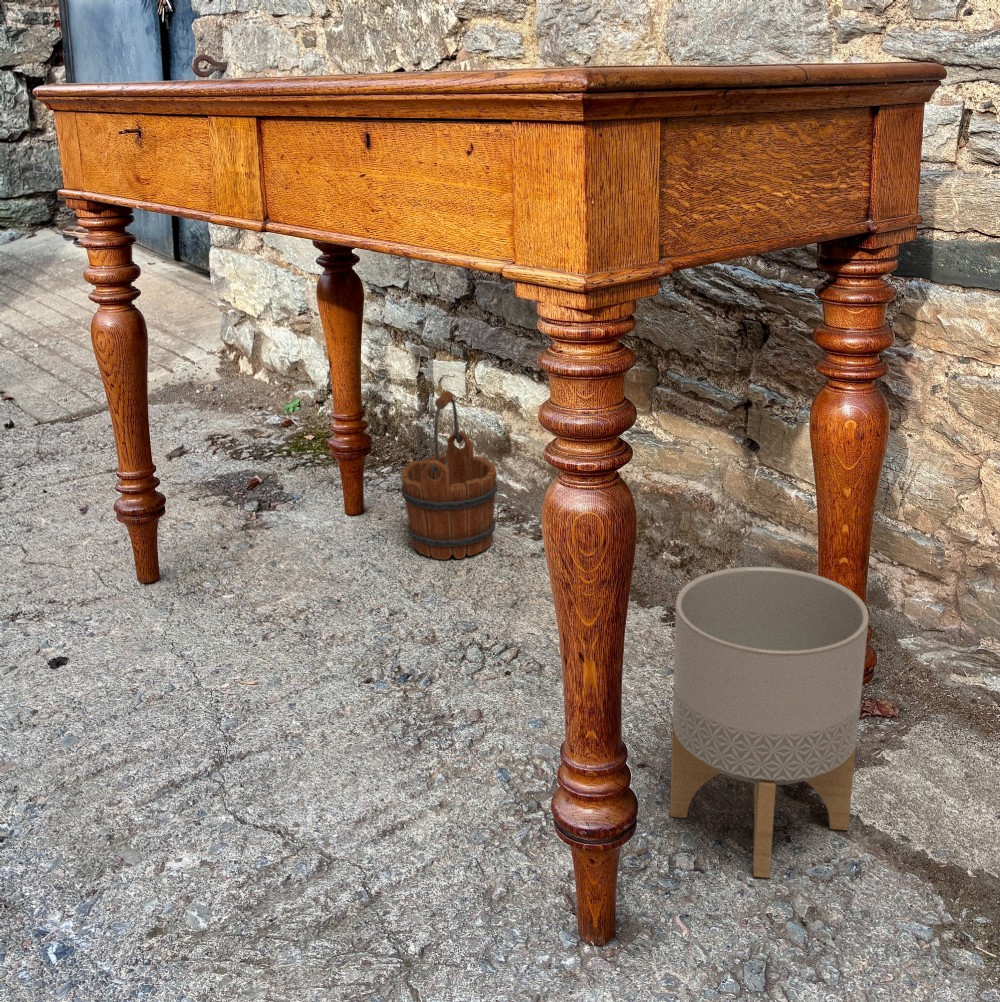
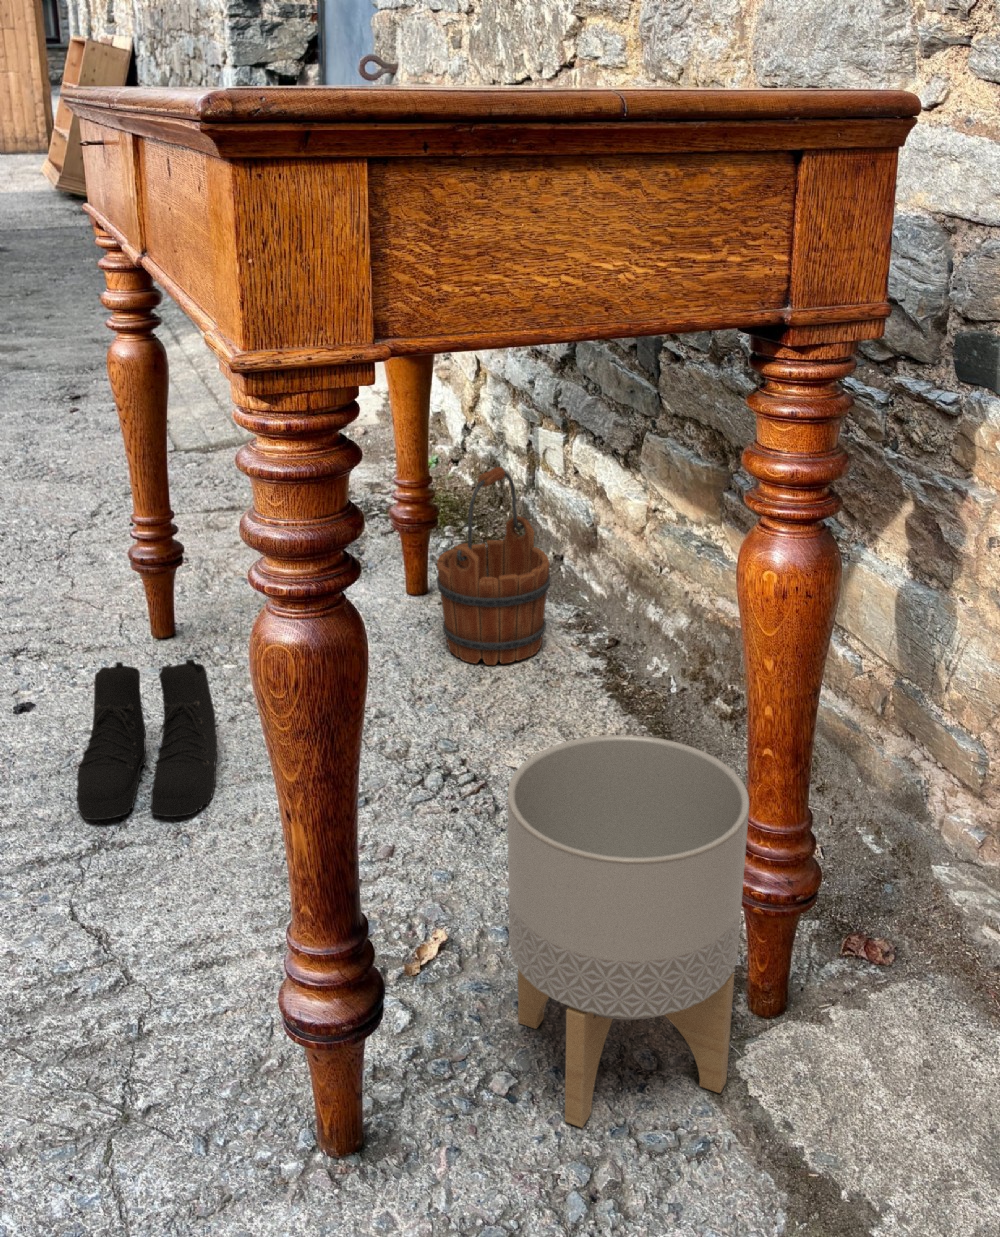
boots: none [166,585,298,739] -> present [77,659,217,820]

